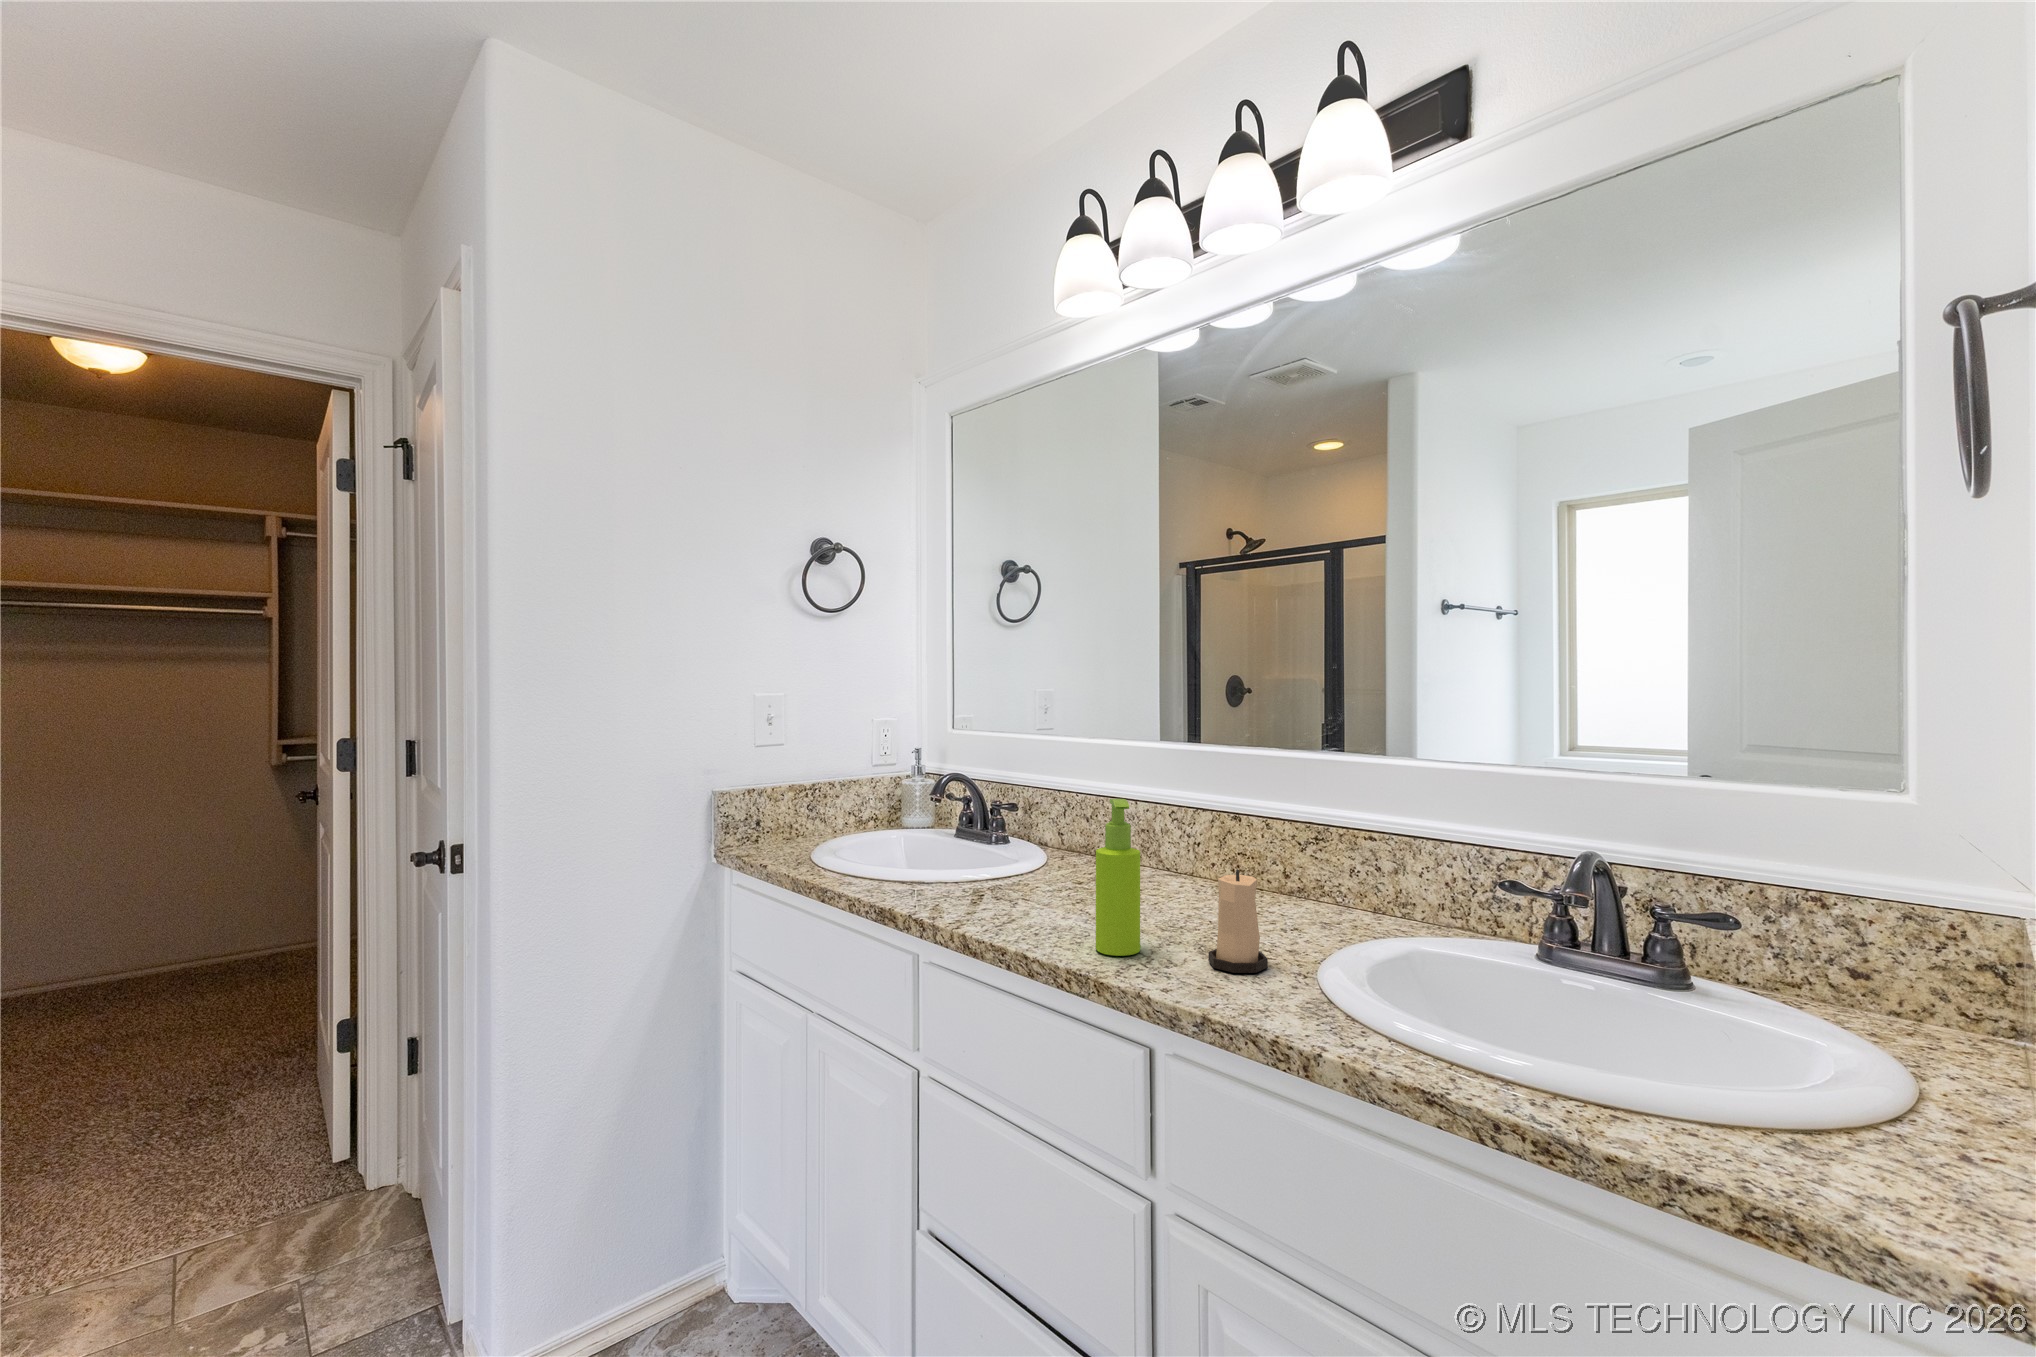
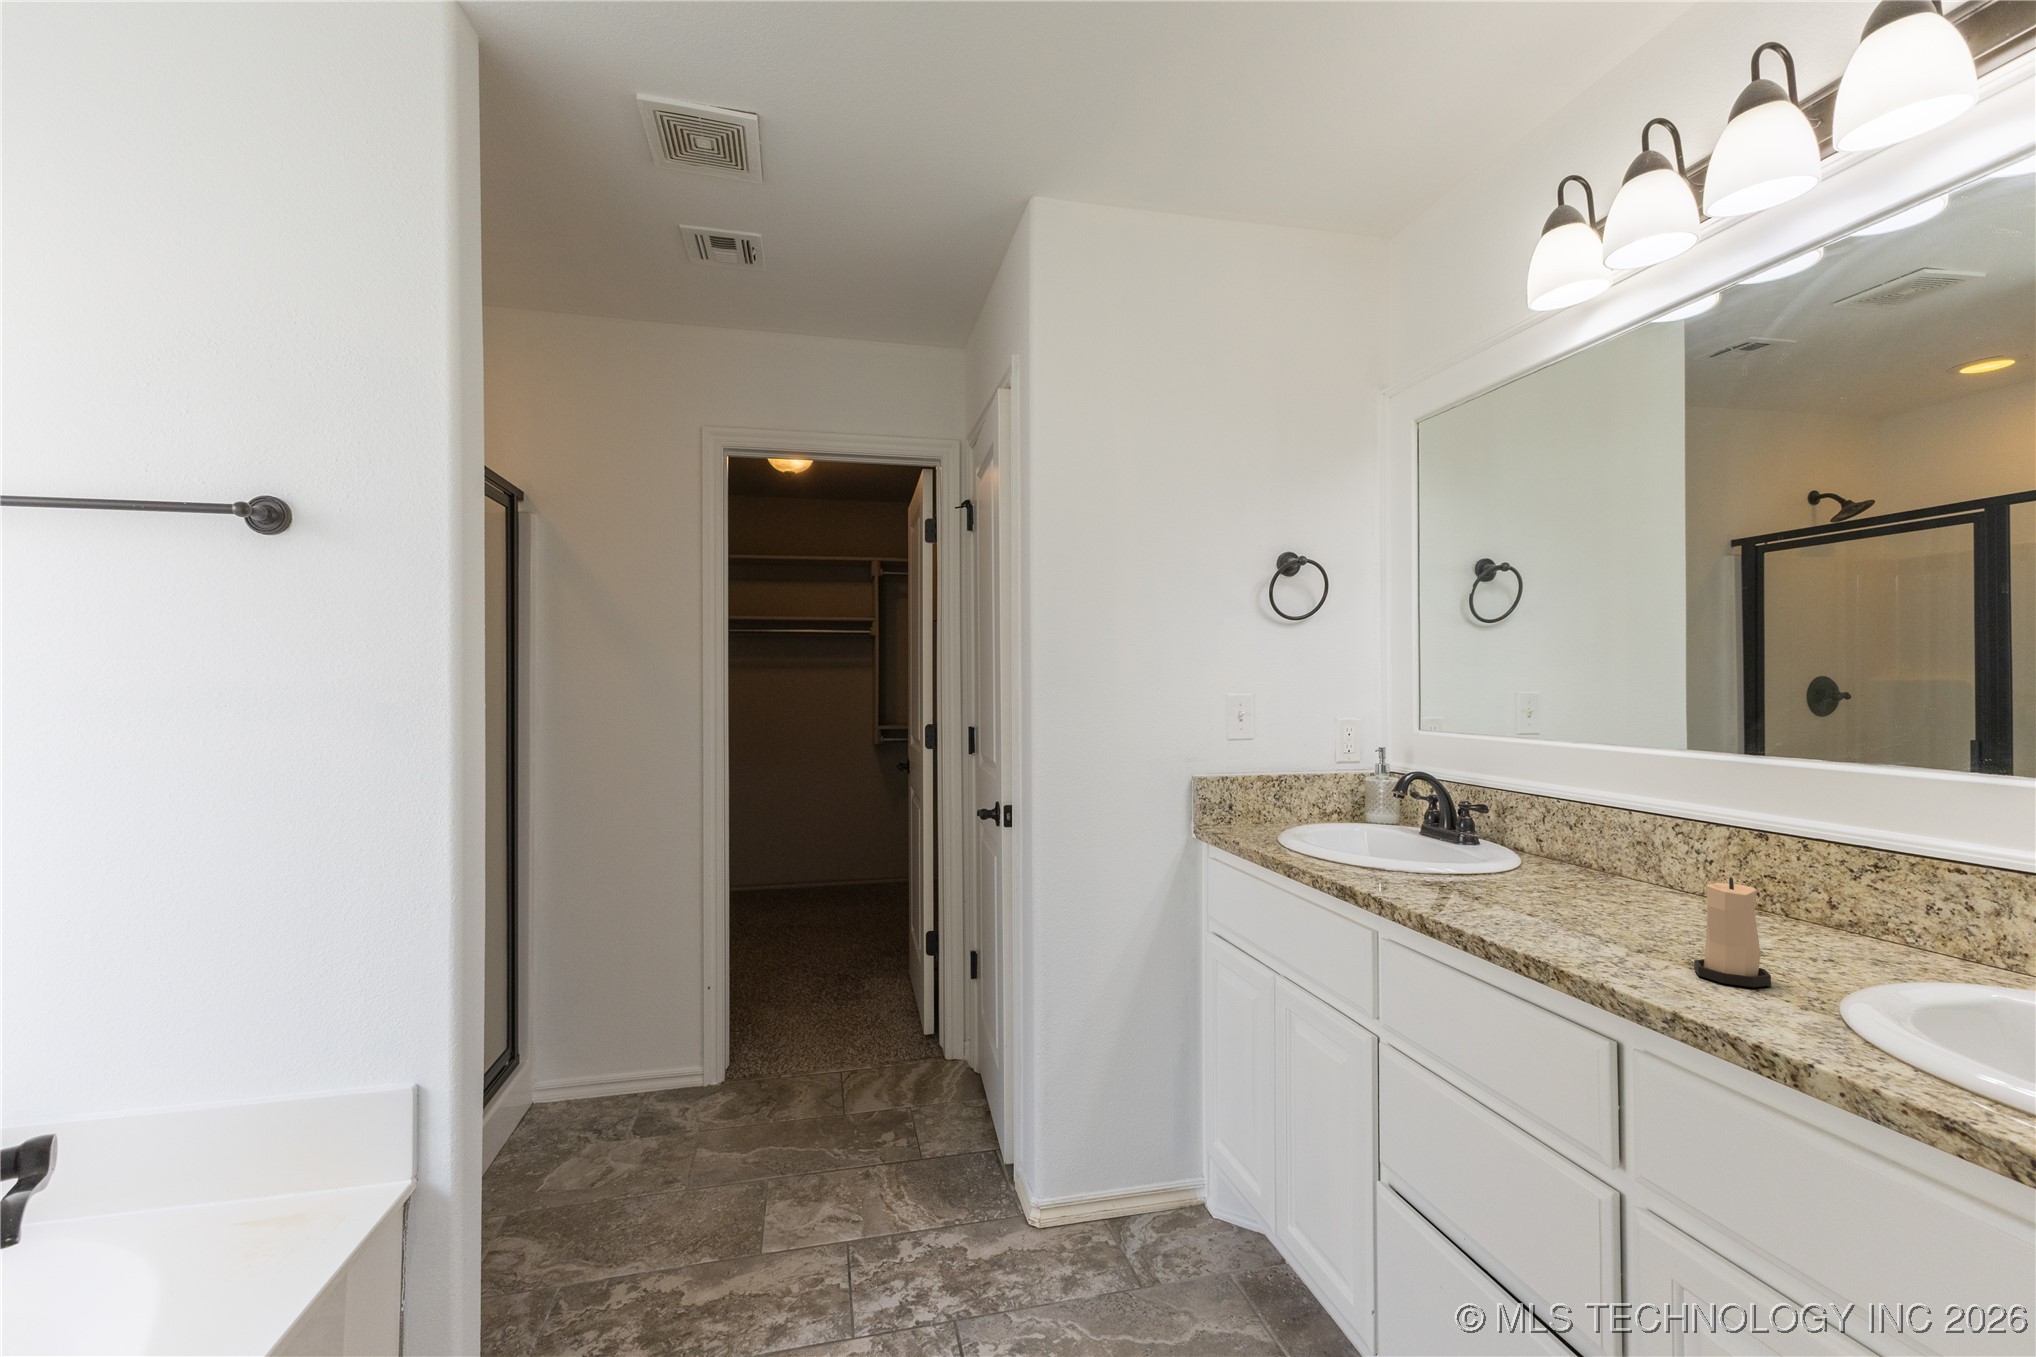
soap dispenser: present [1096,799,1140,956] -> none [1560,796,1612,952]

